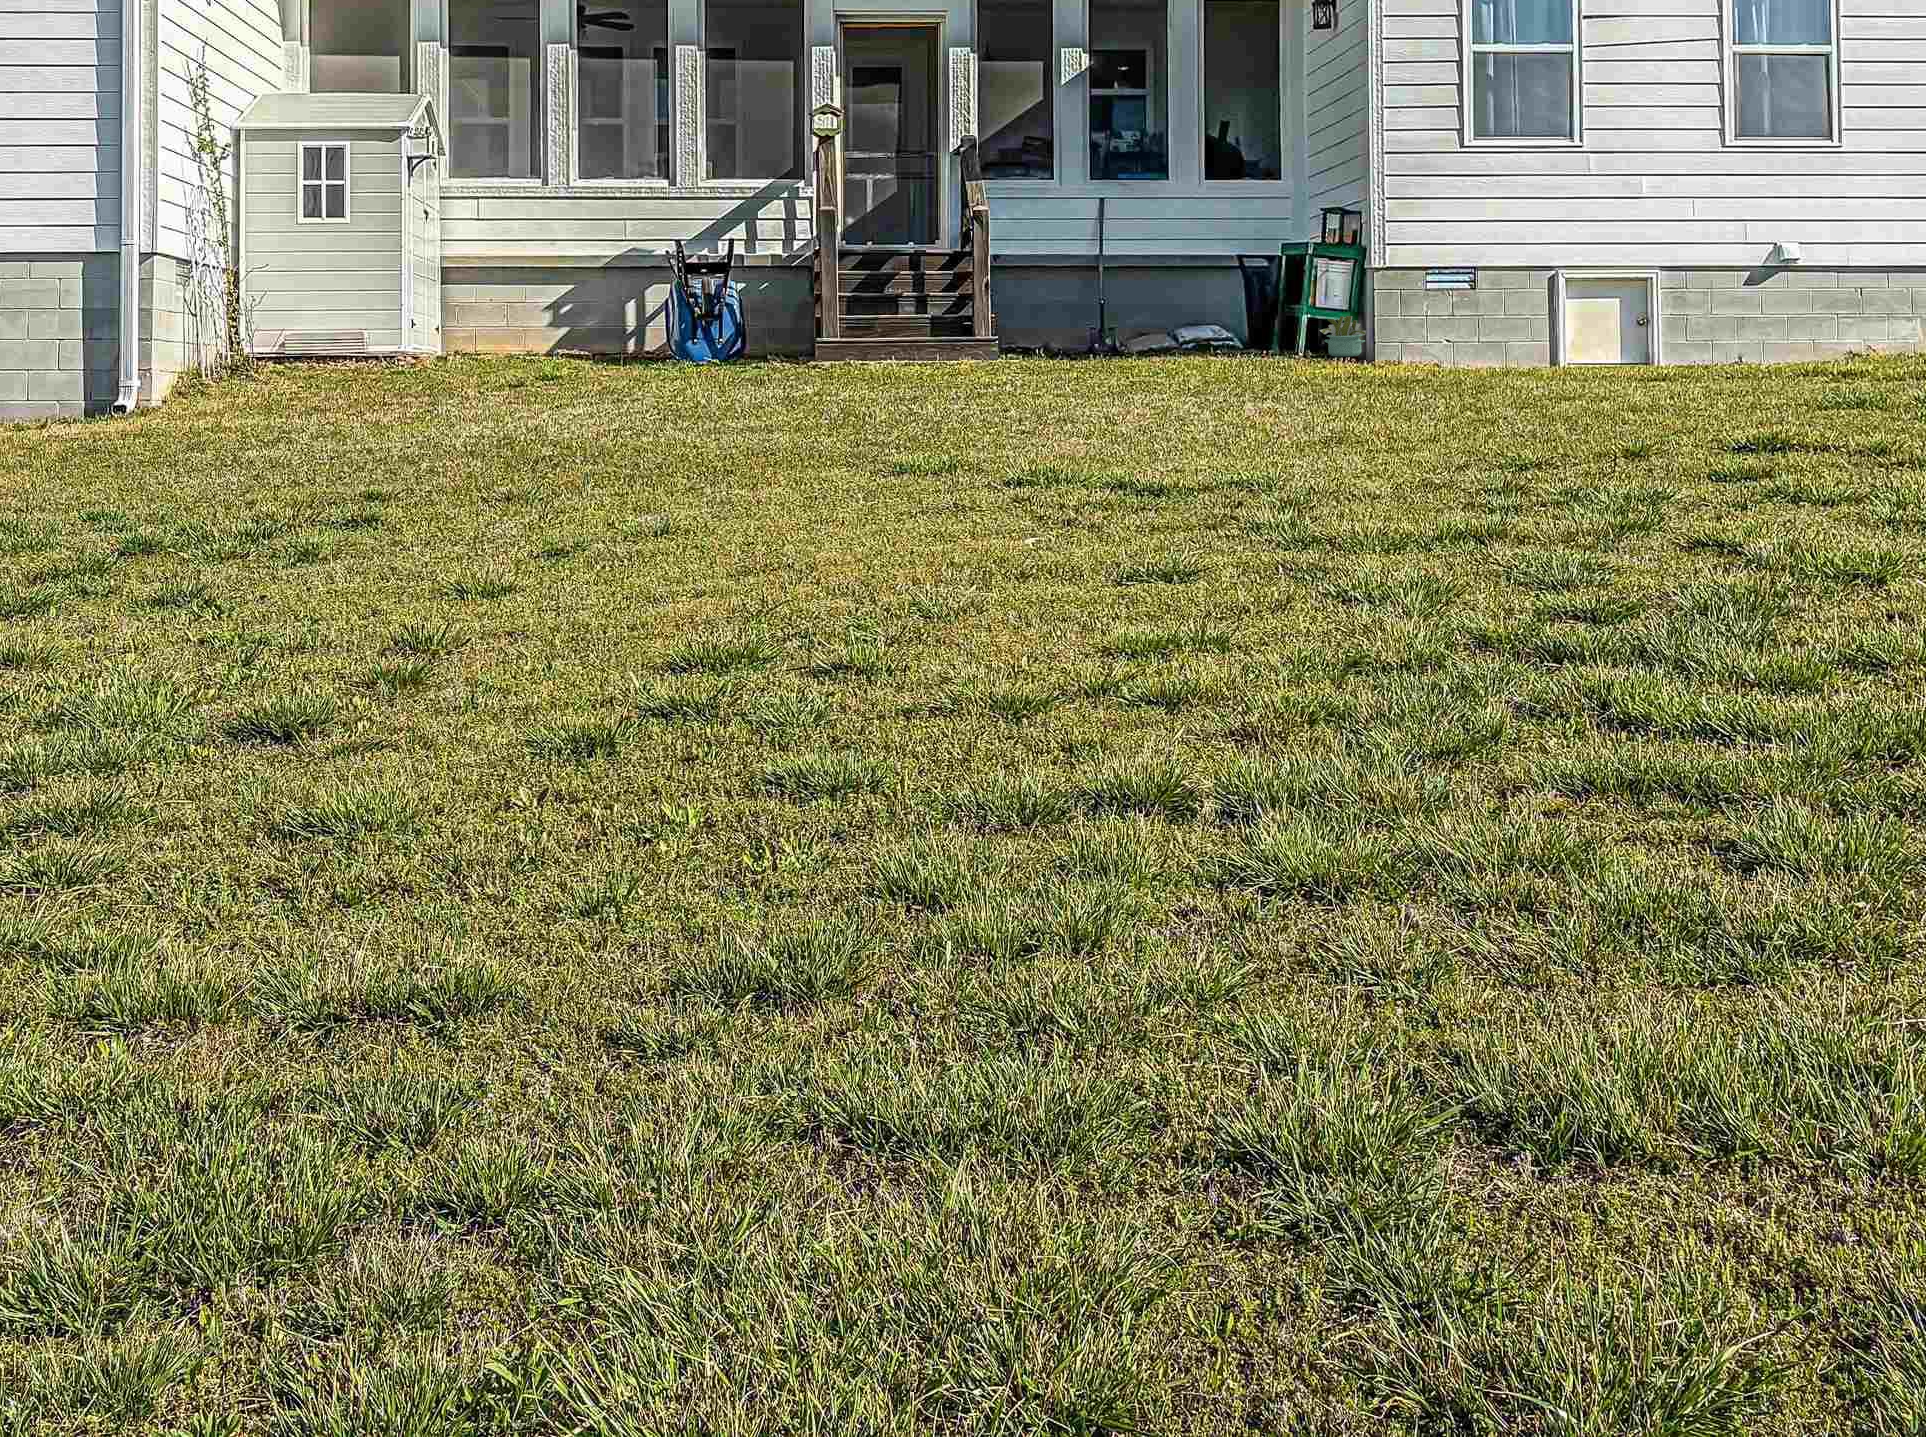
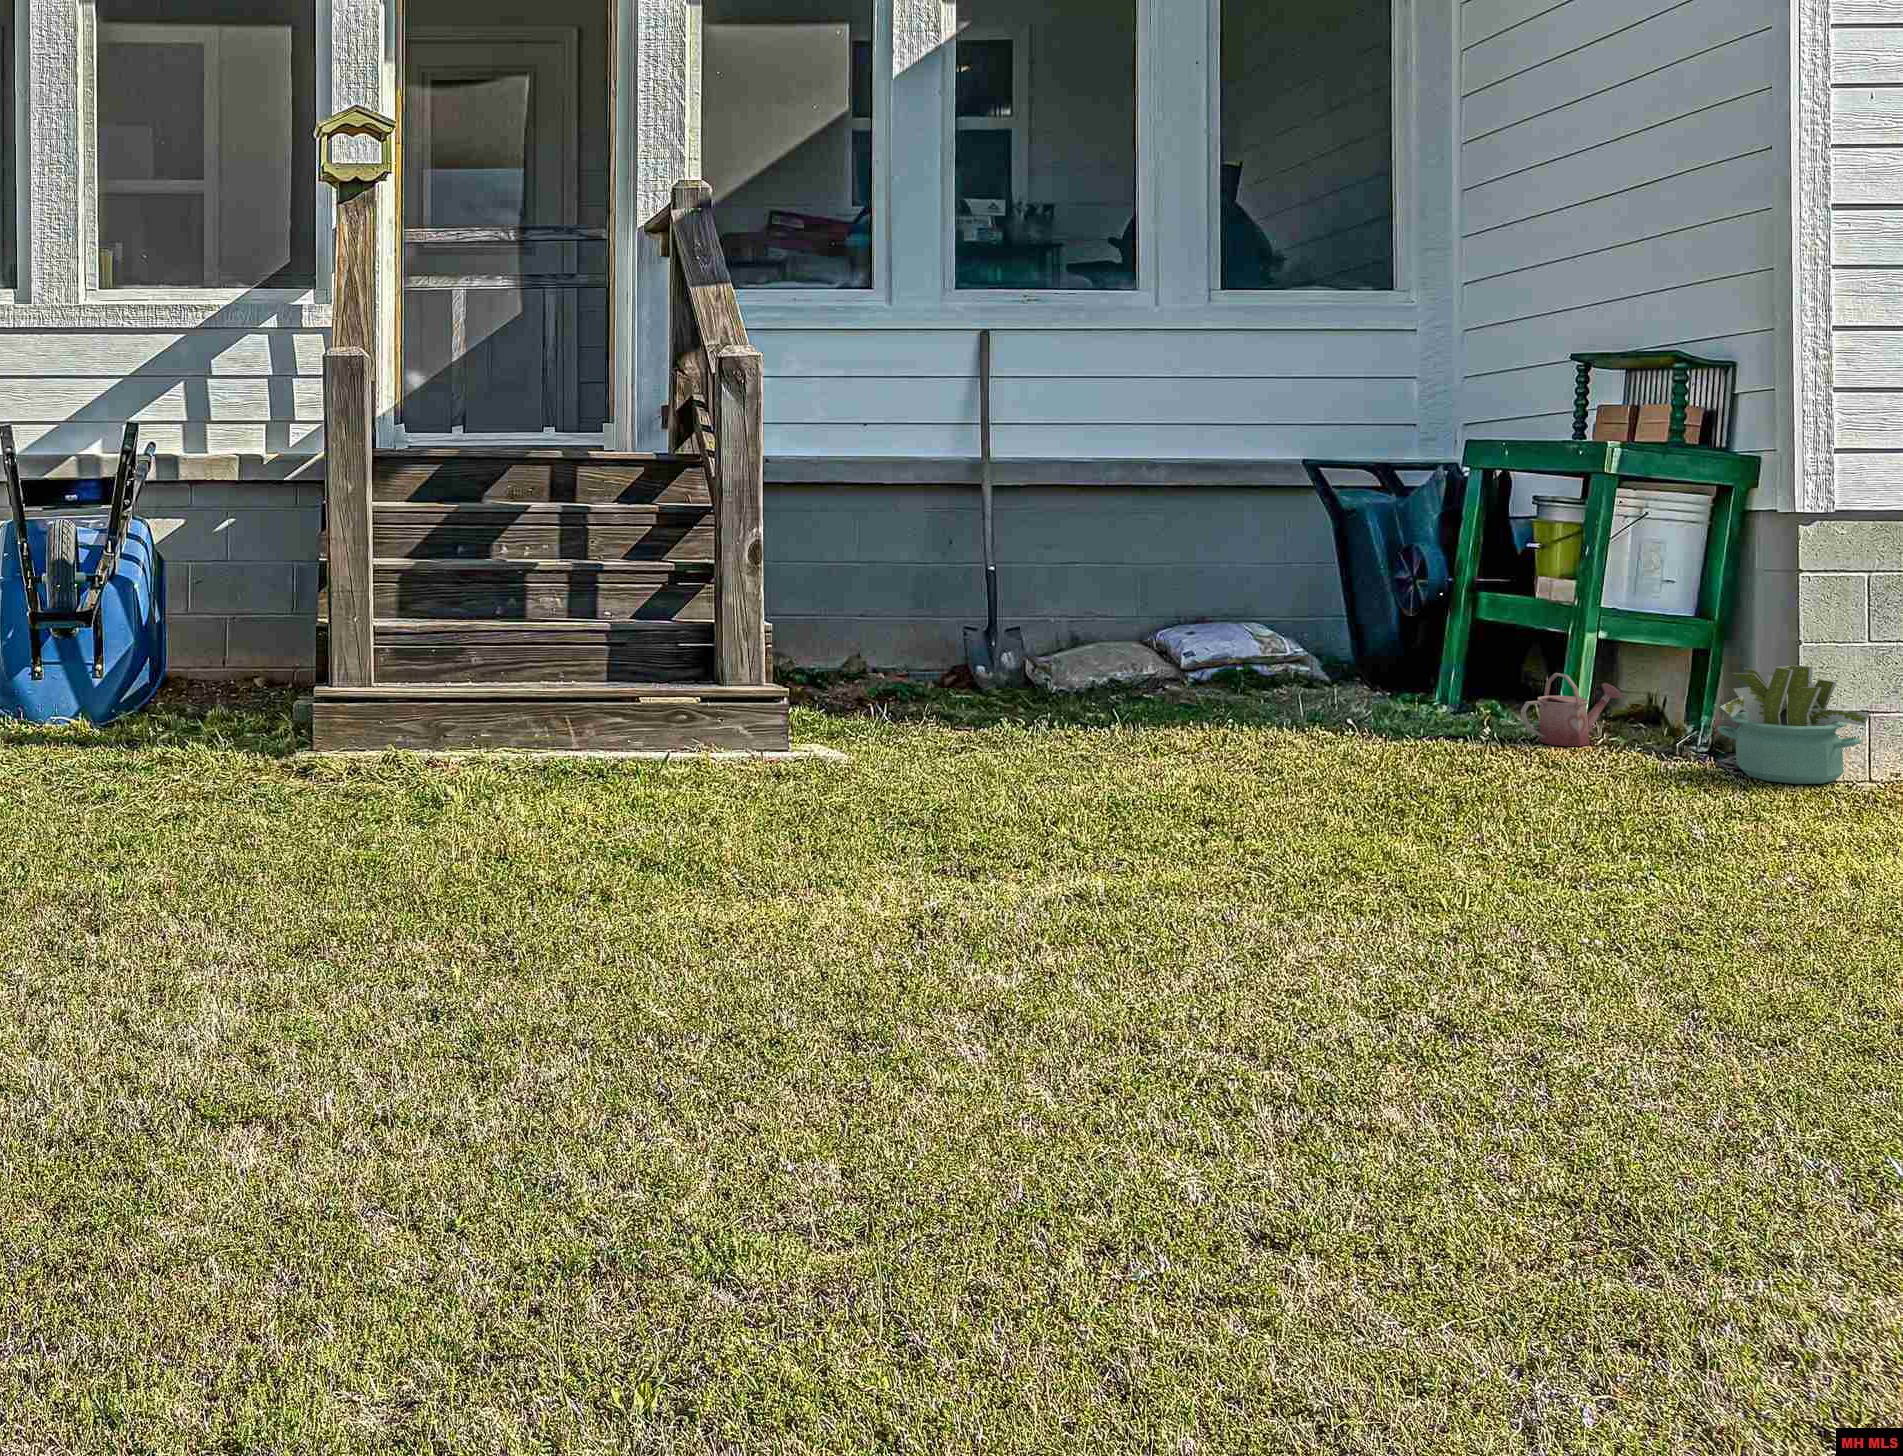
watering can: none [1269,326,1307,352] -> present [1521,673,1622,746]

